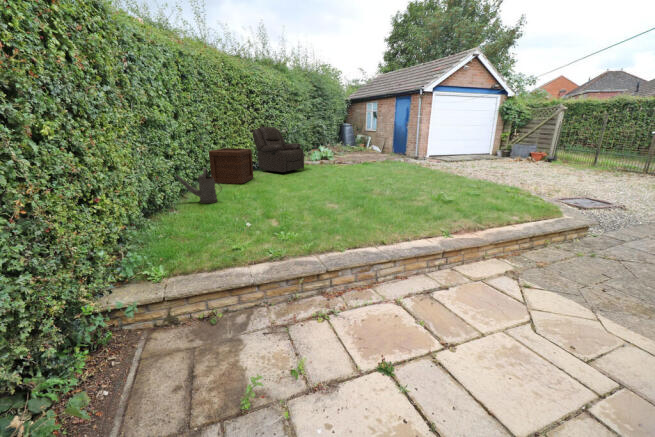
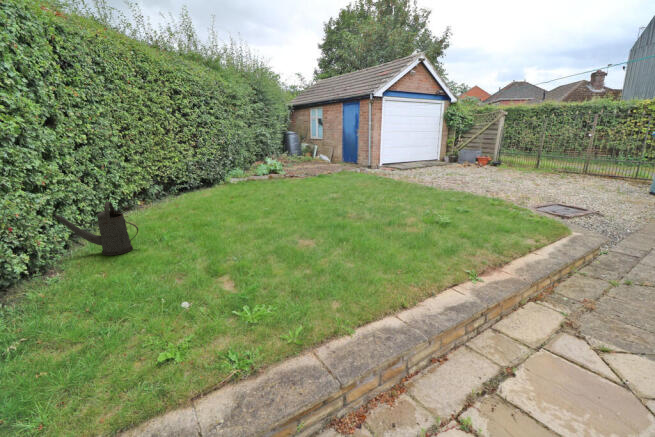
chair: present [253,127,304,173] -> none [181,136,252,194]
wooden crate: present [209,148,253,184] -> none [117,166,187,216]

